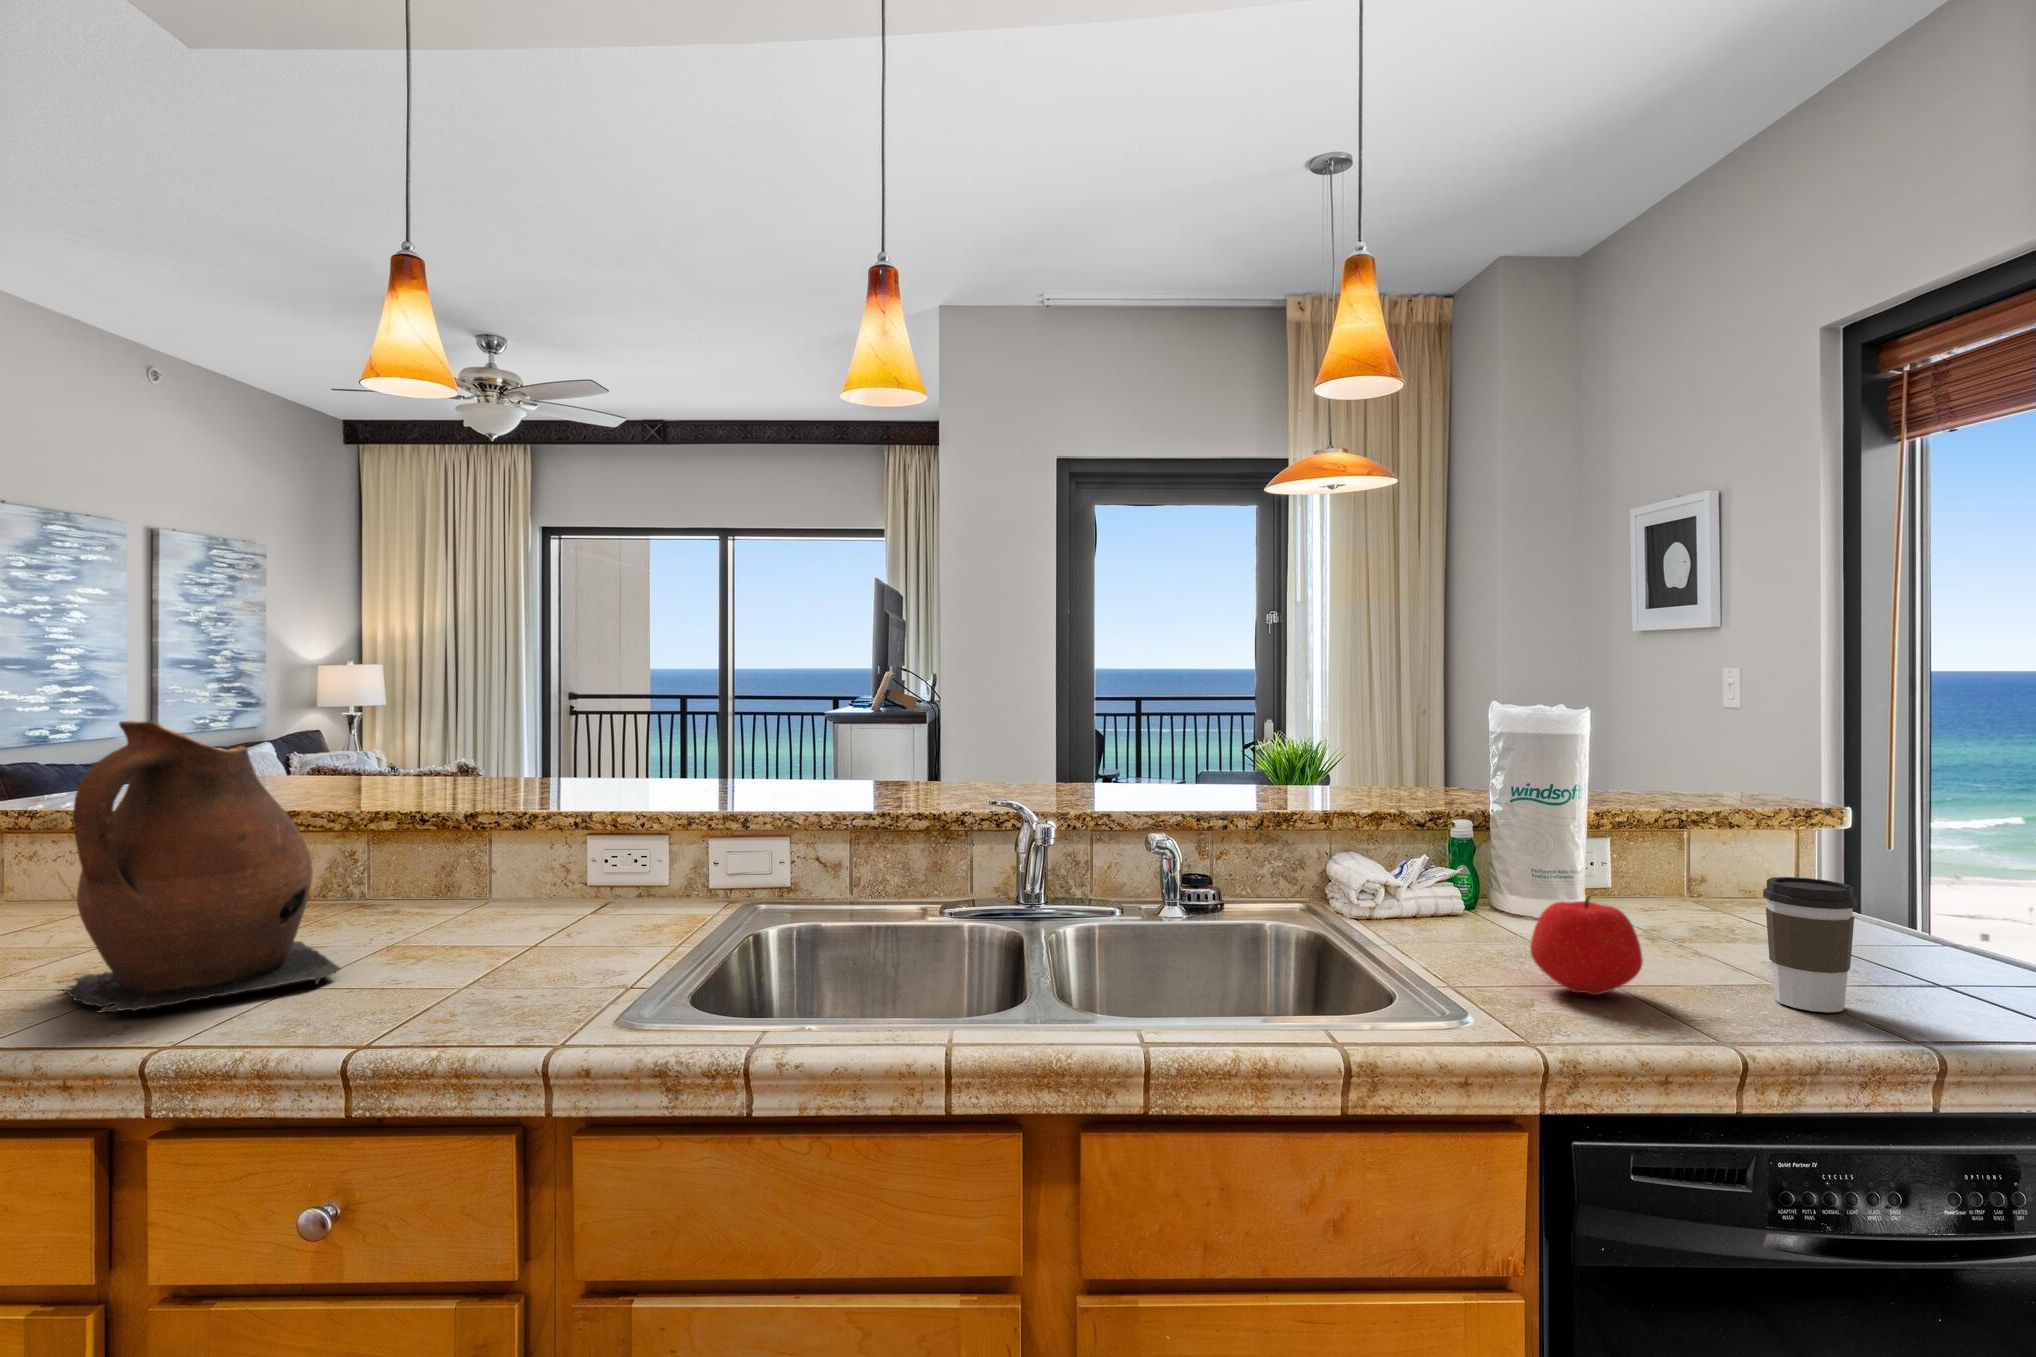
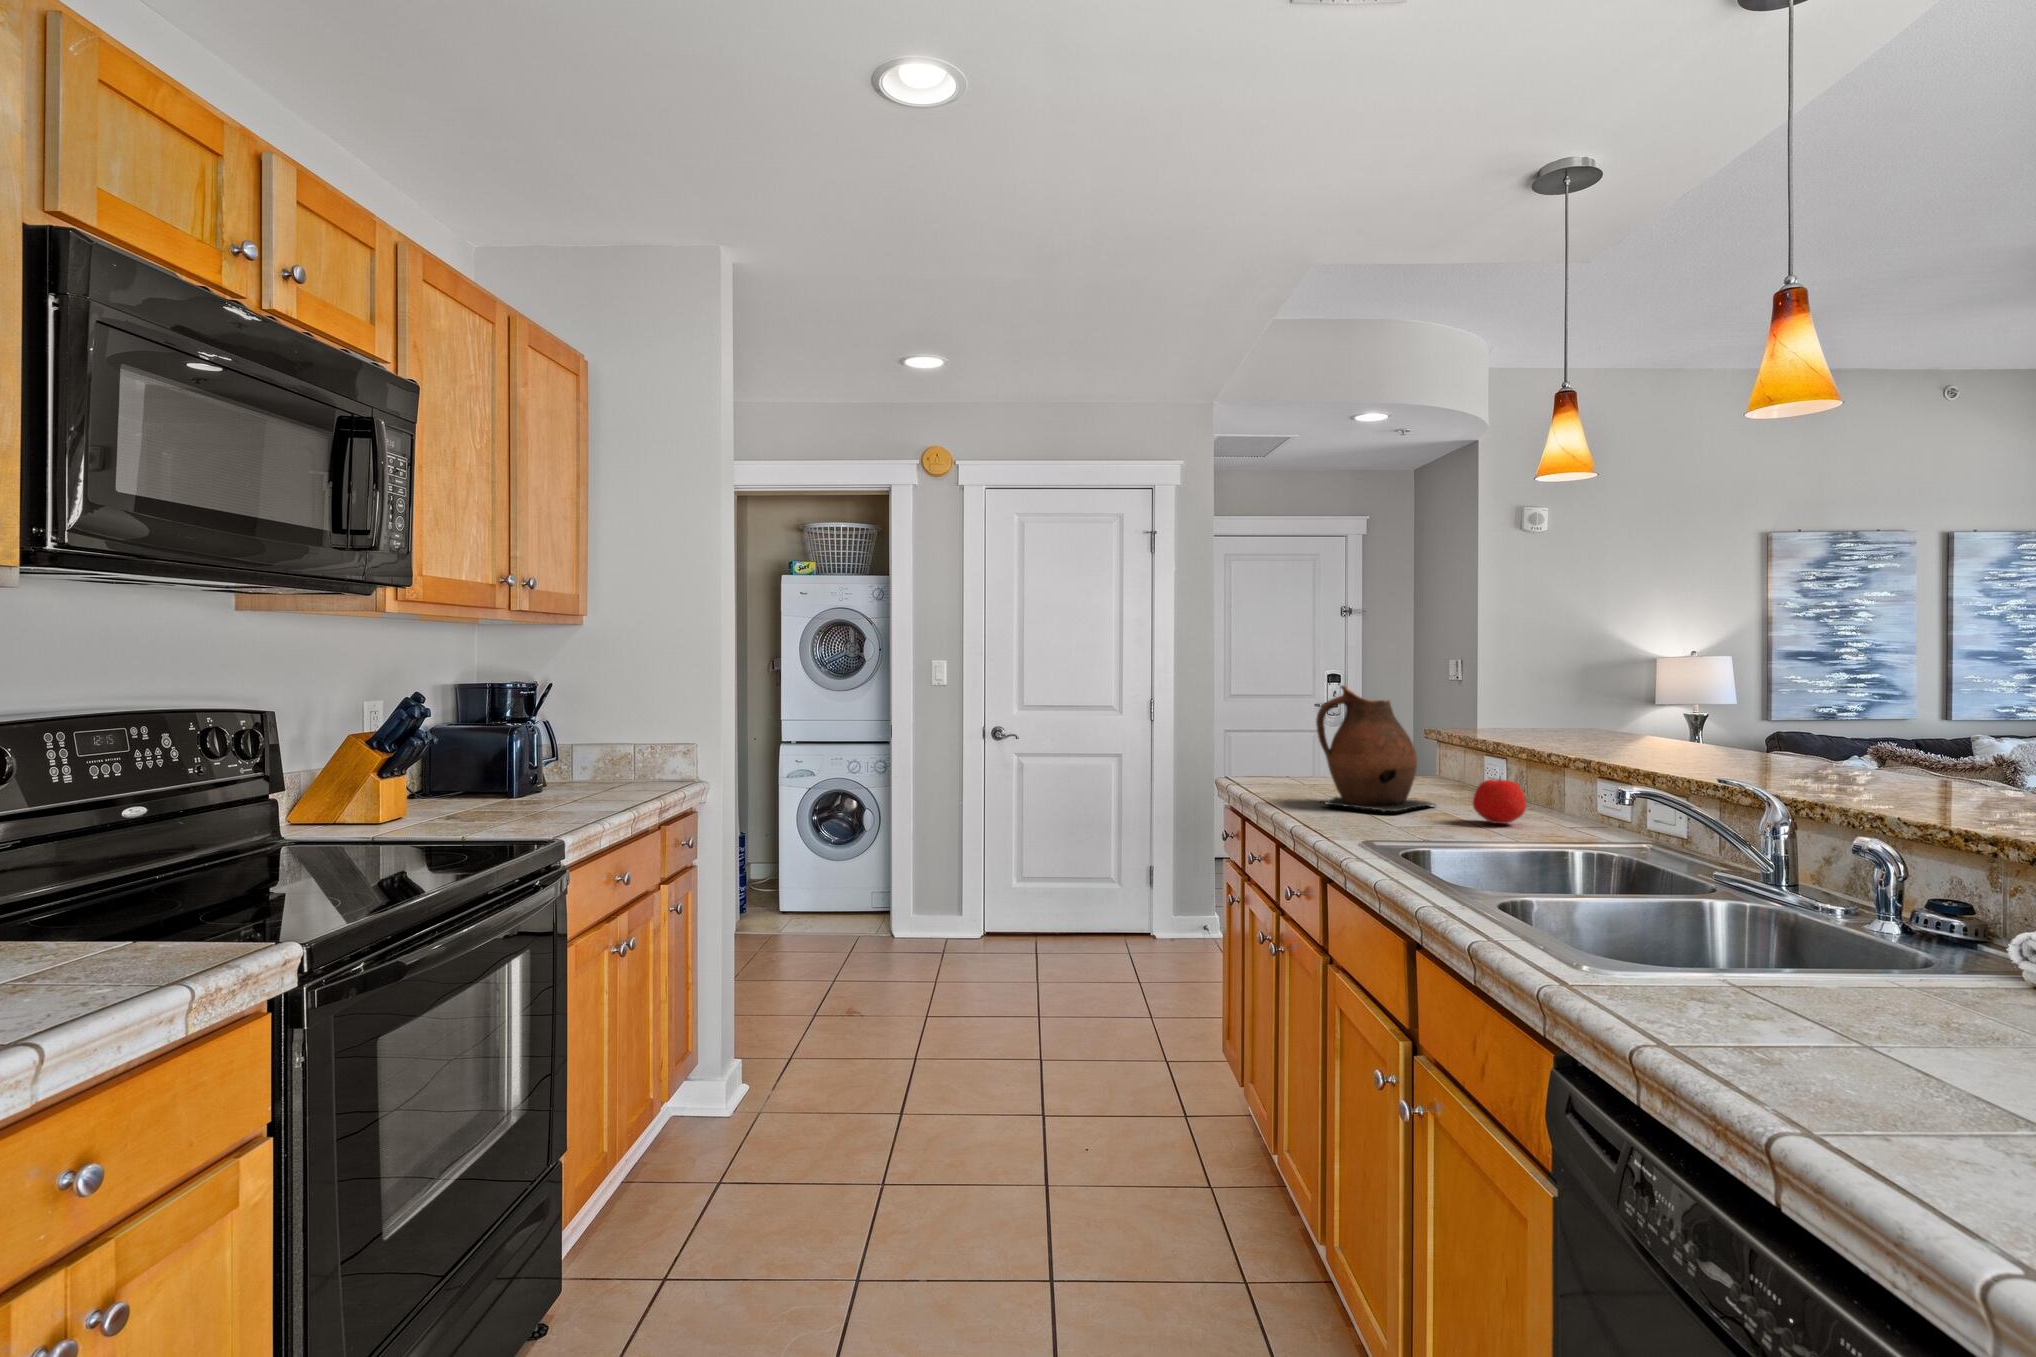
coffee cup: present [1763,877,1857,1012] -> none [1836,929,1957,1102]
apple: present [1530,896,1643,995] -> present [1473,778,1526,824]

